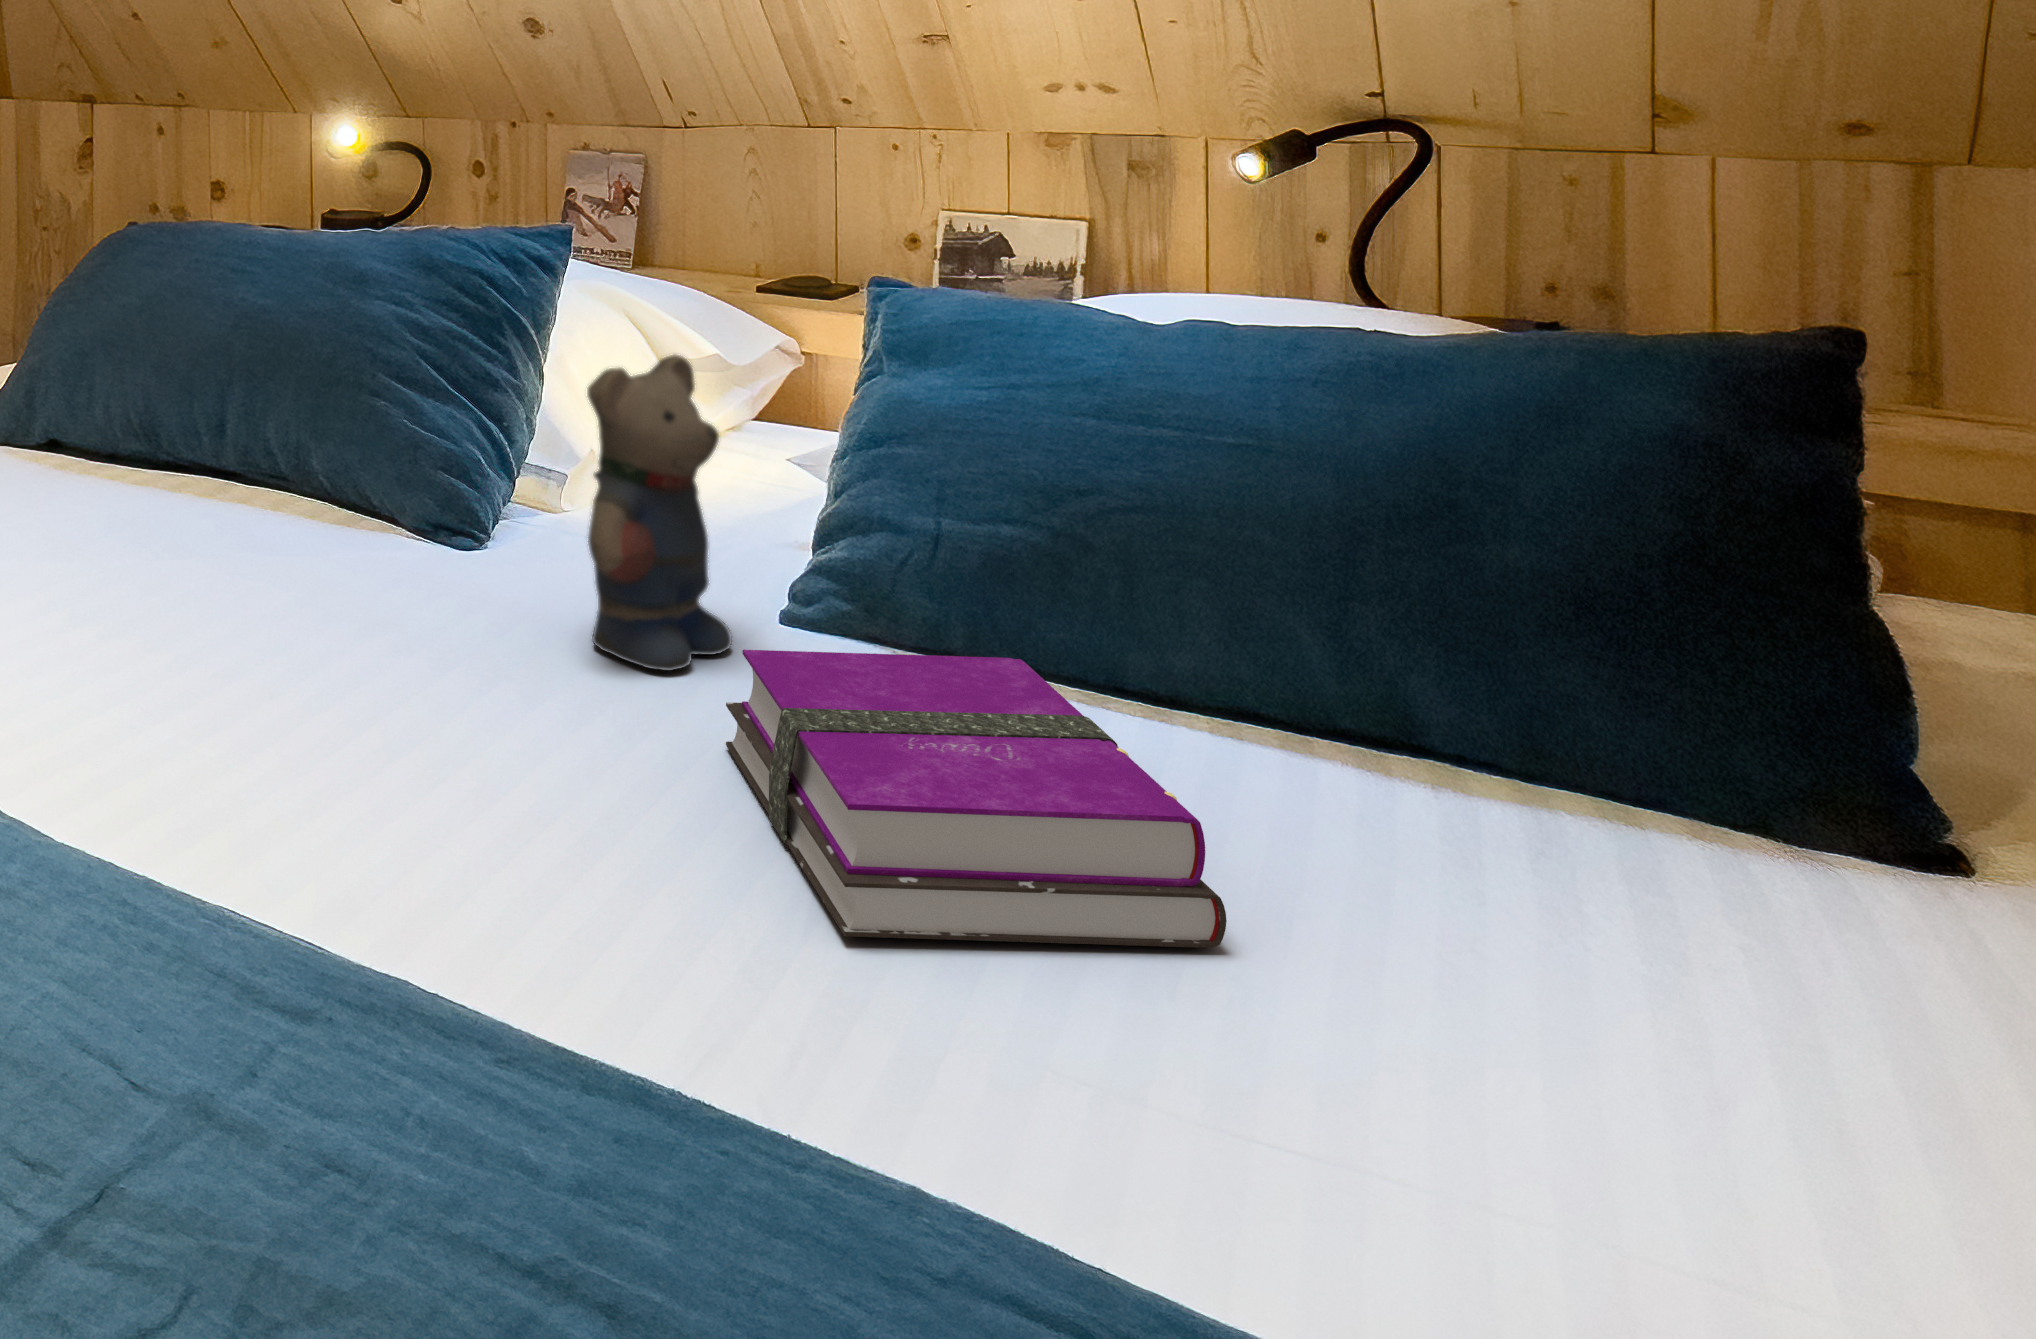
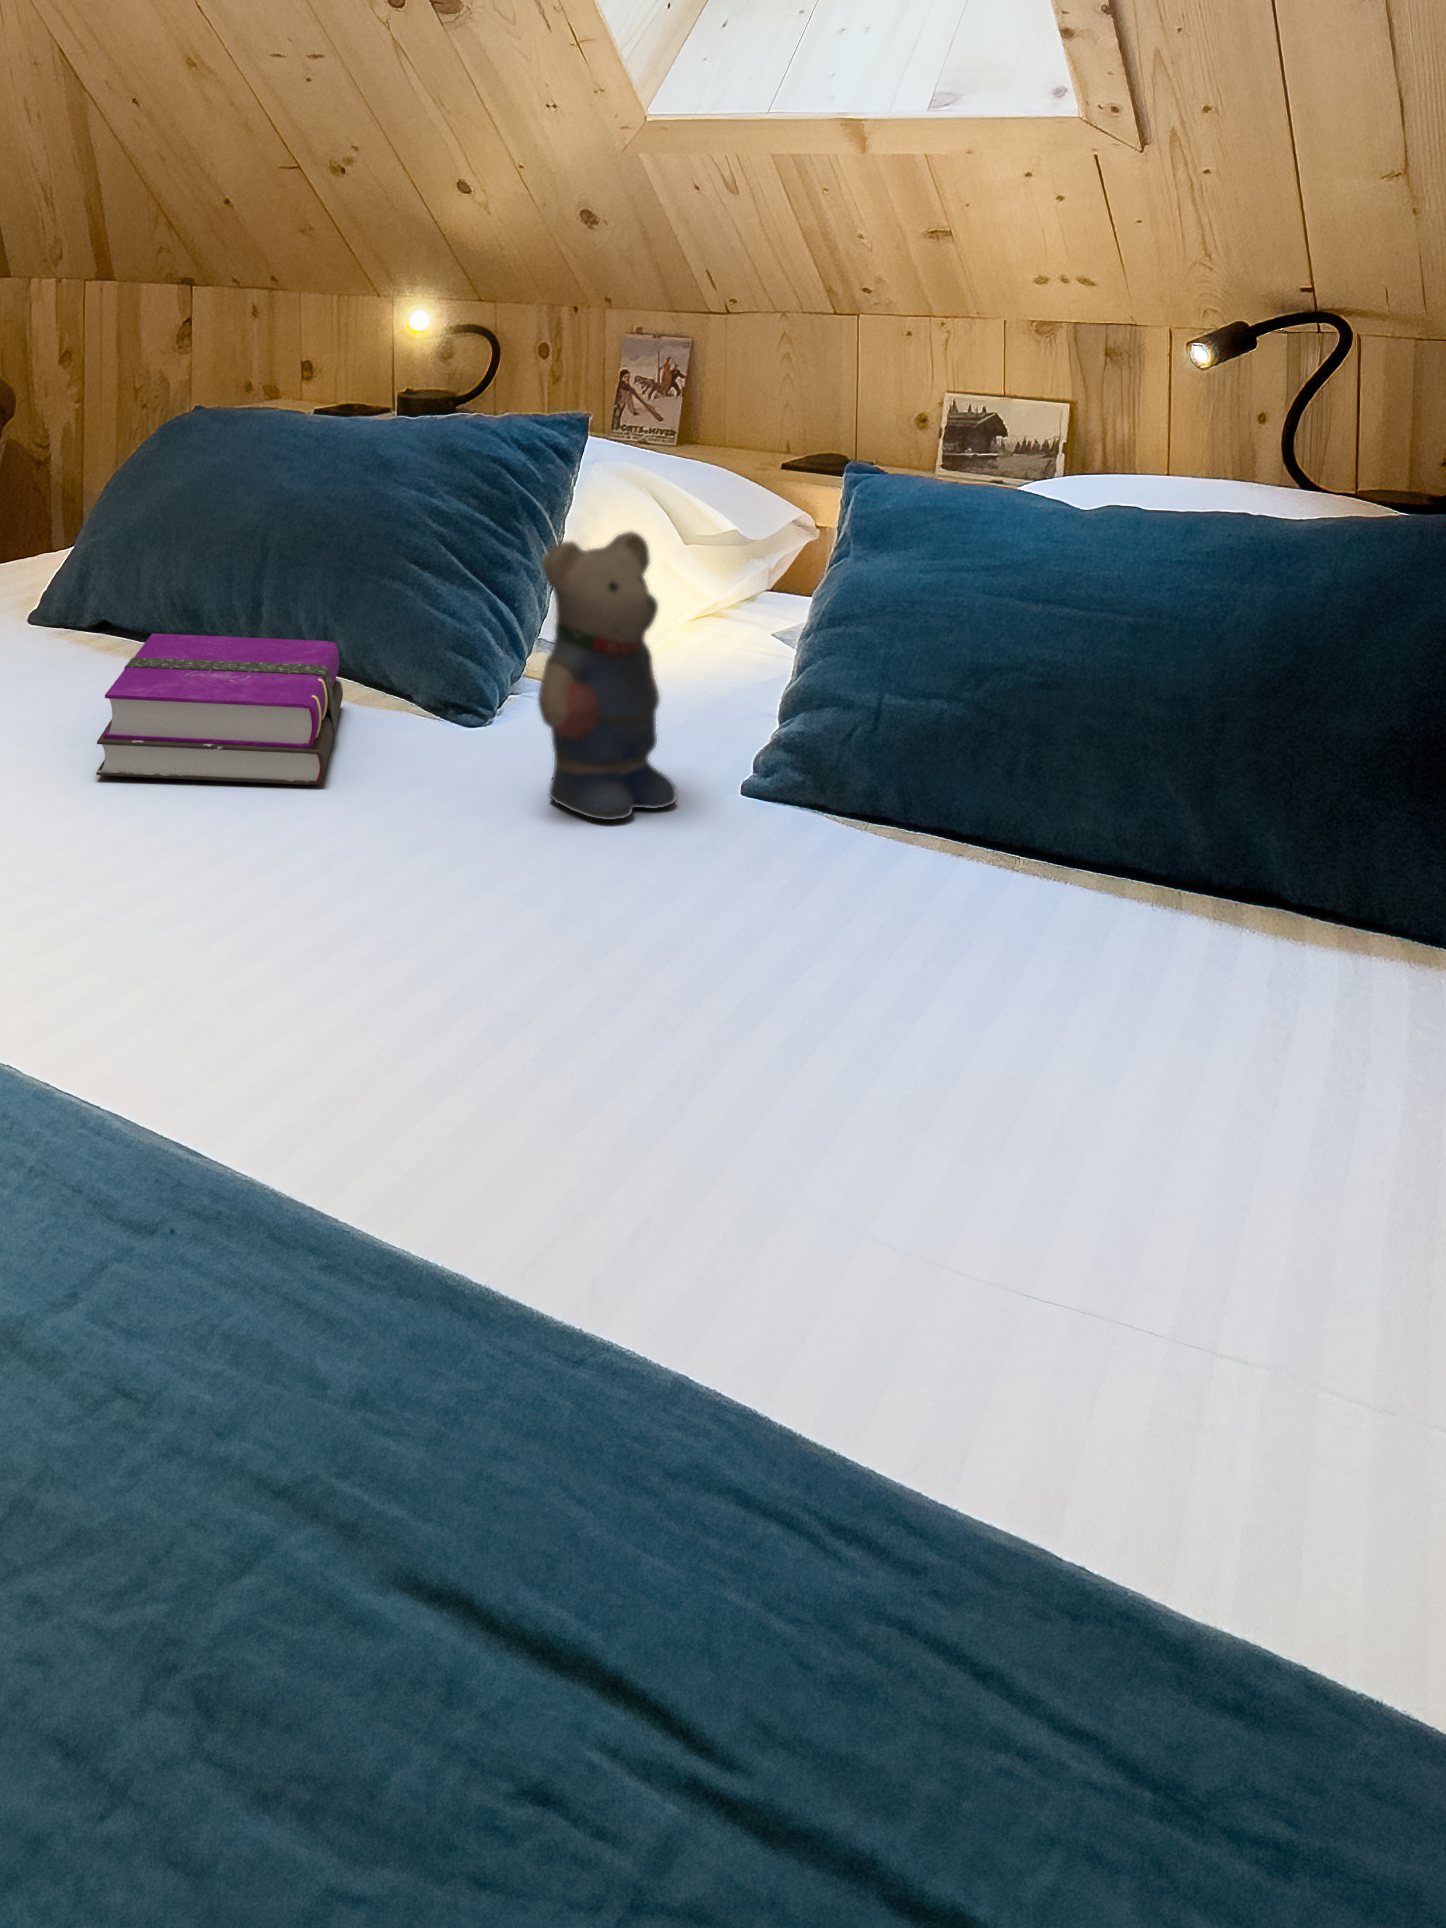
hardback book: present [726,650,1226,948] -> present [96,634,343,785]

